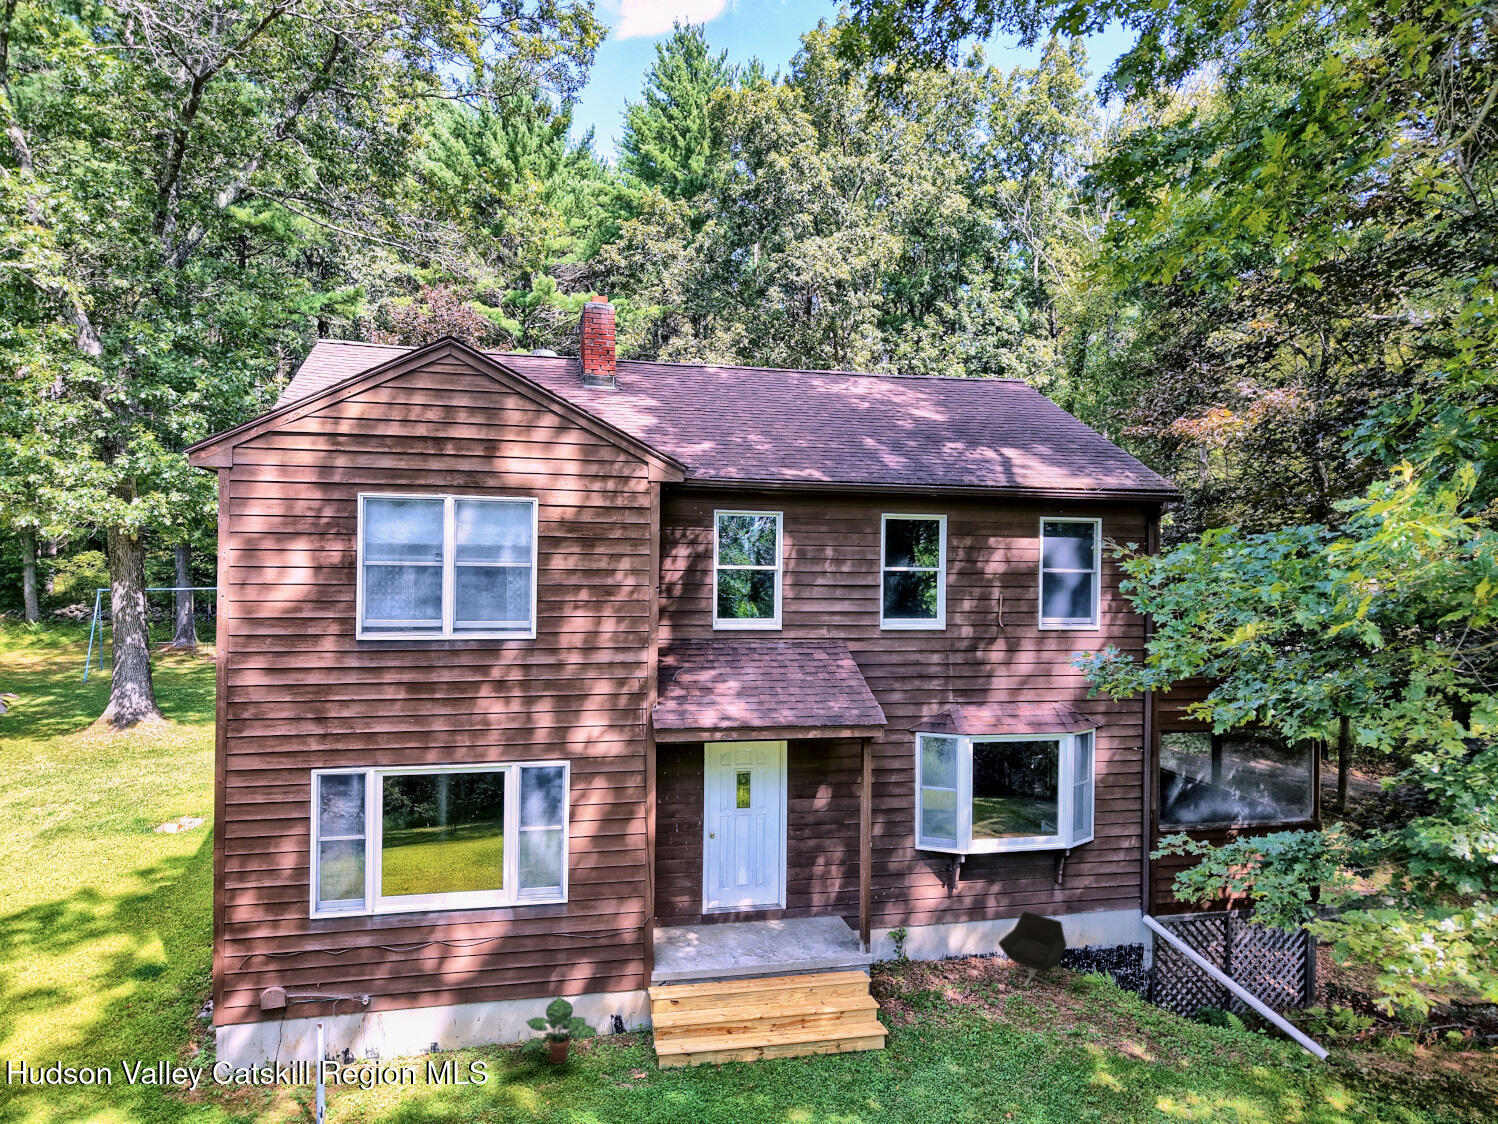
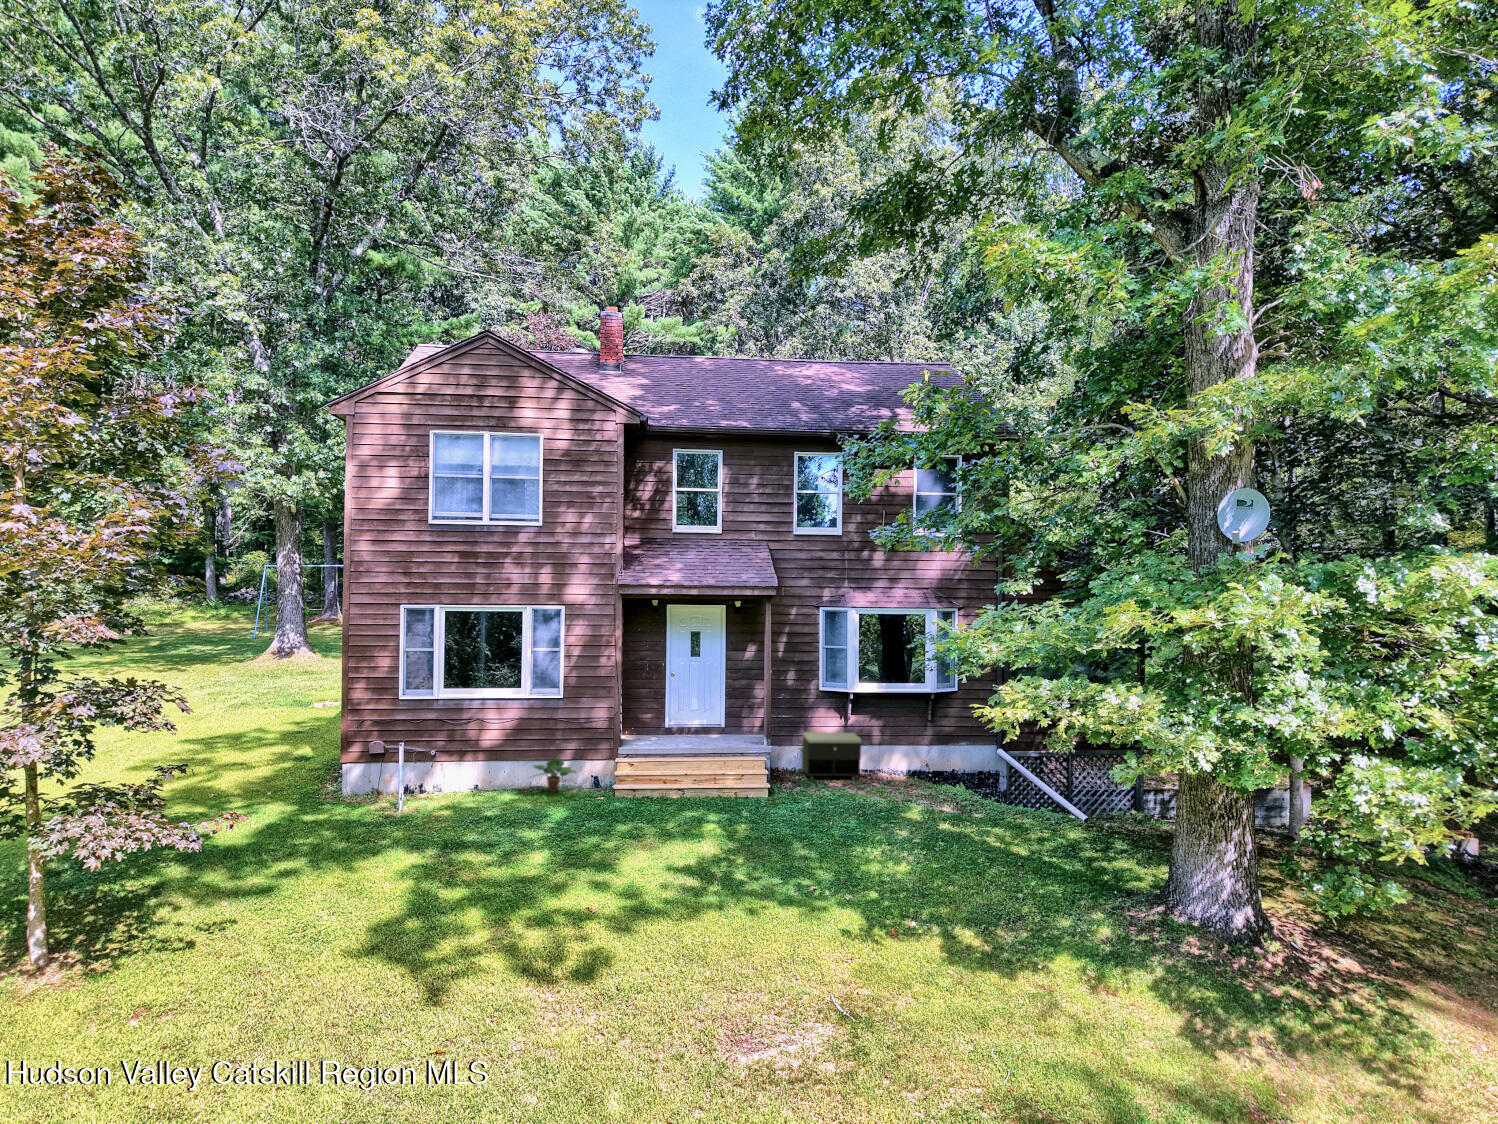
storage bench: none [894,906,983,984] -> present [802,732,862,779]
lounge chair: present [998,911,1067,986] -> none [877,739,927,785]

